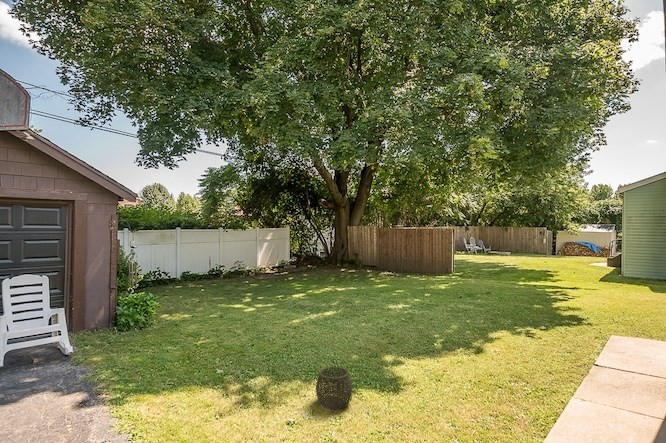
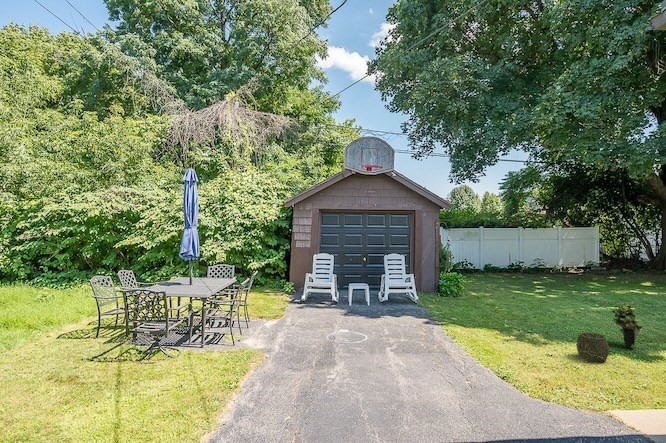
potted plant: none [339,315,368,371] -> present [612,303,643,349]

